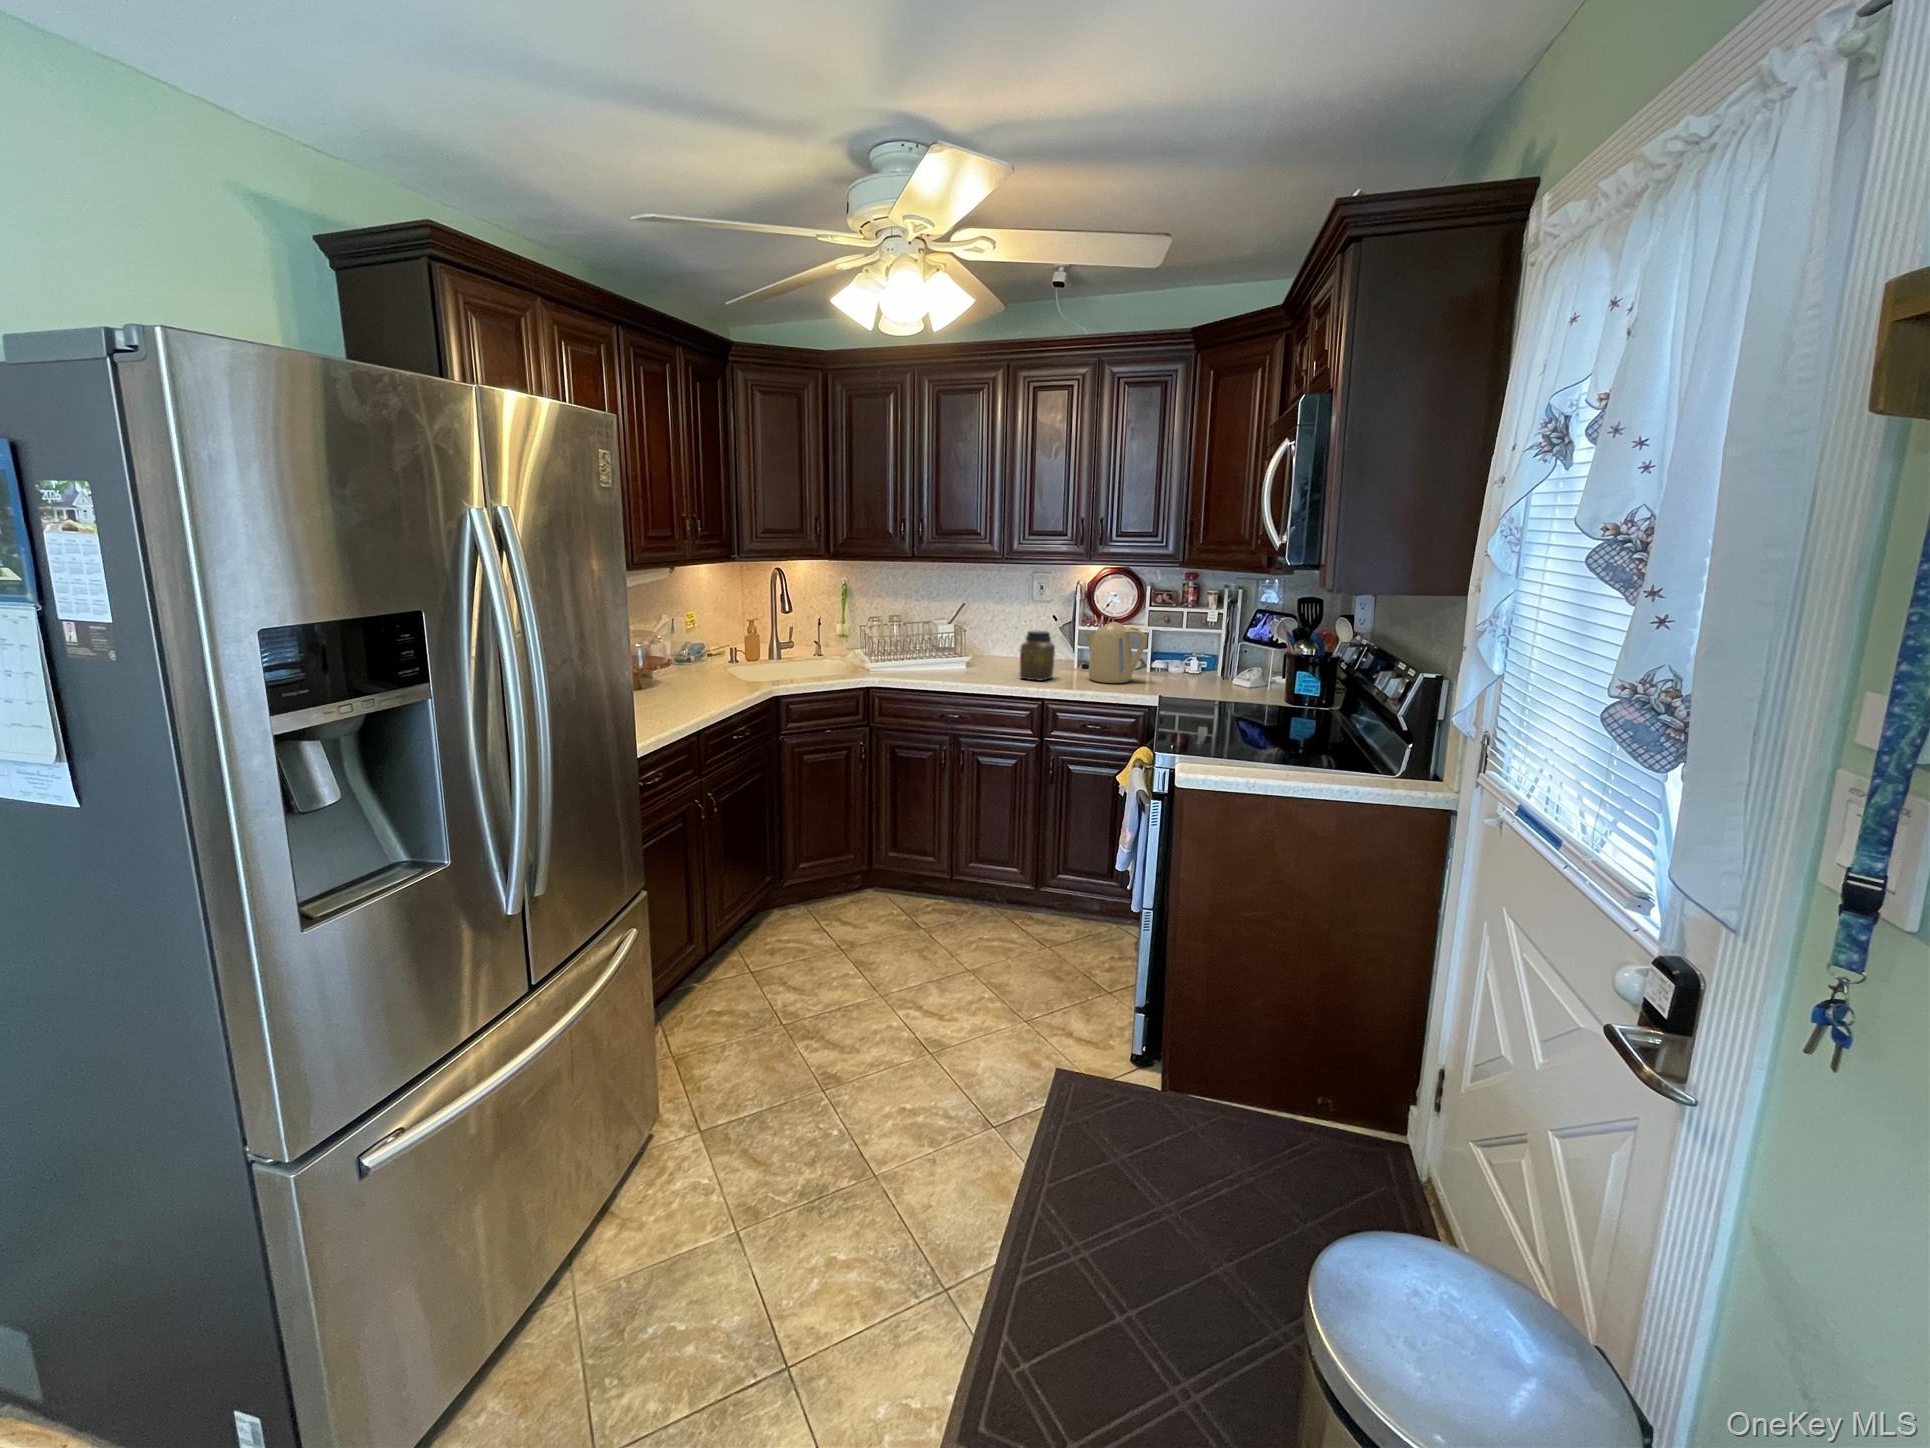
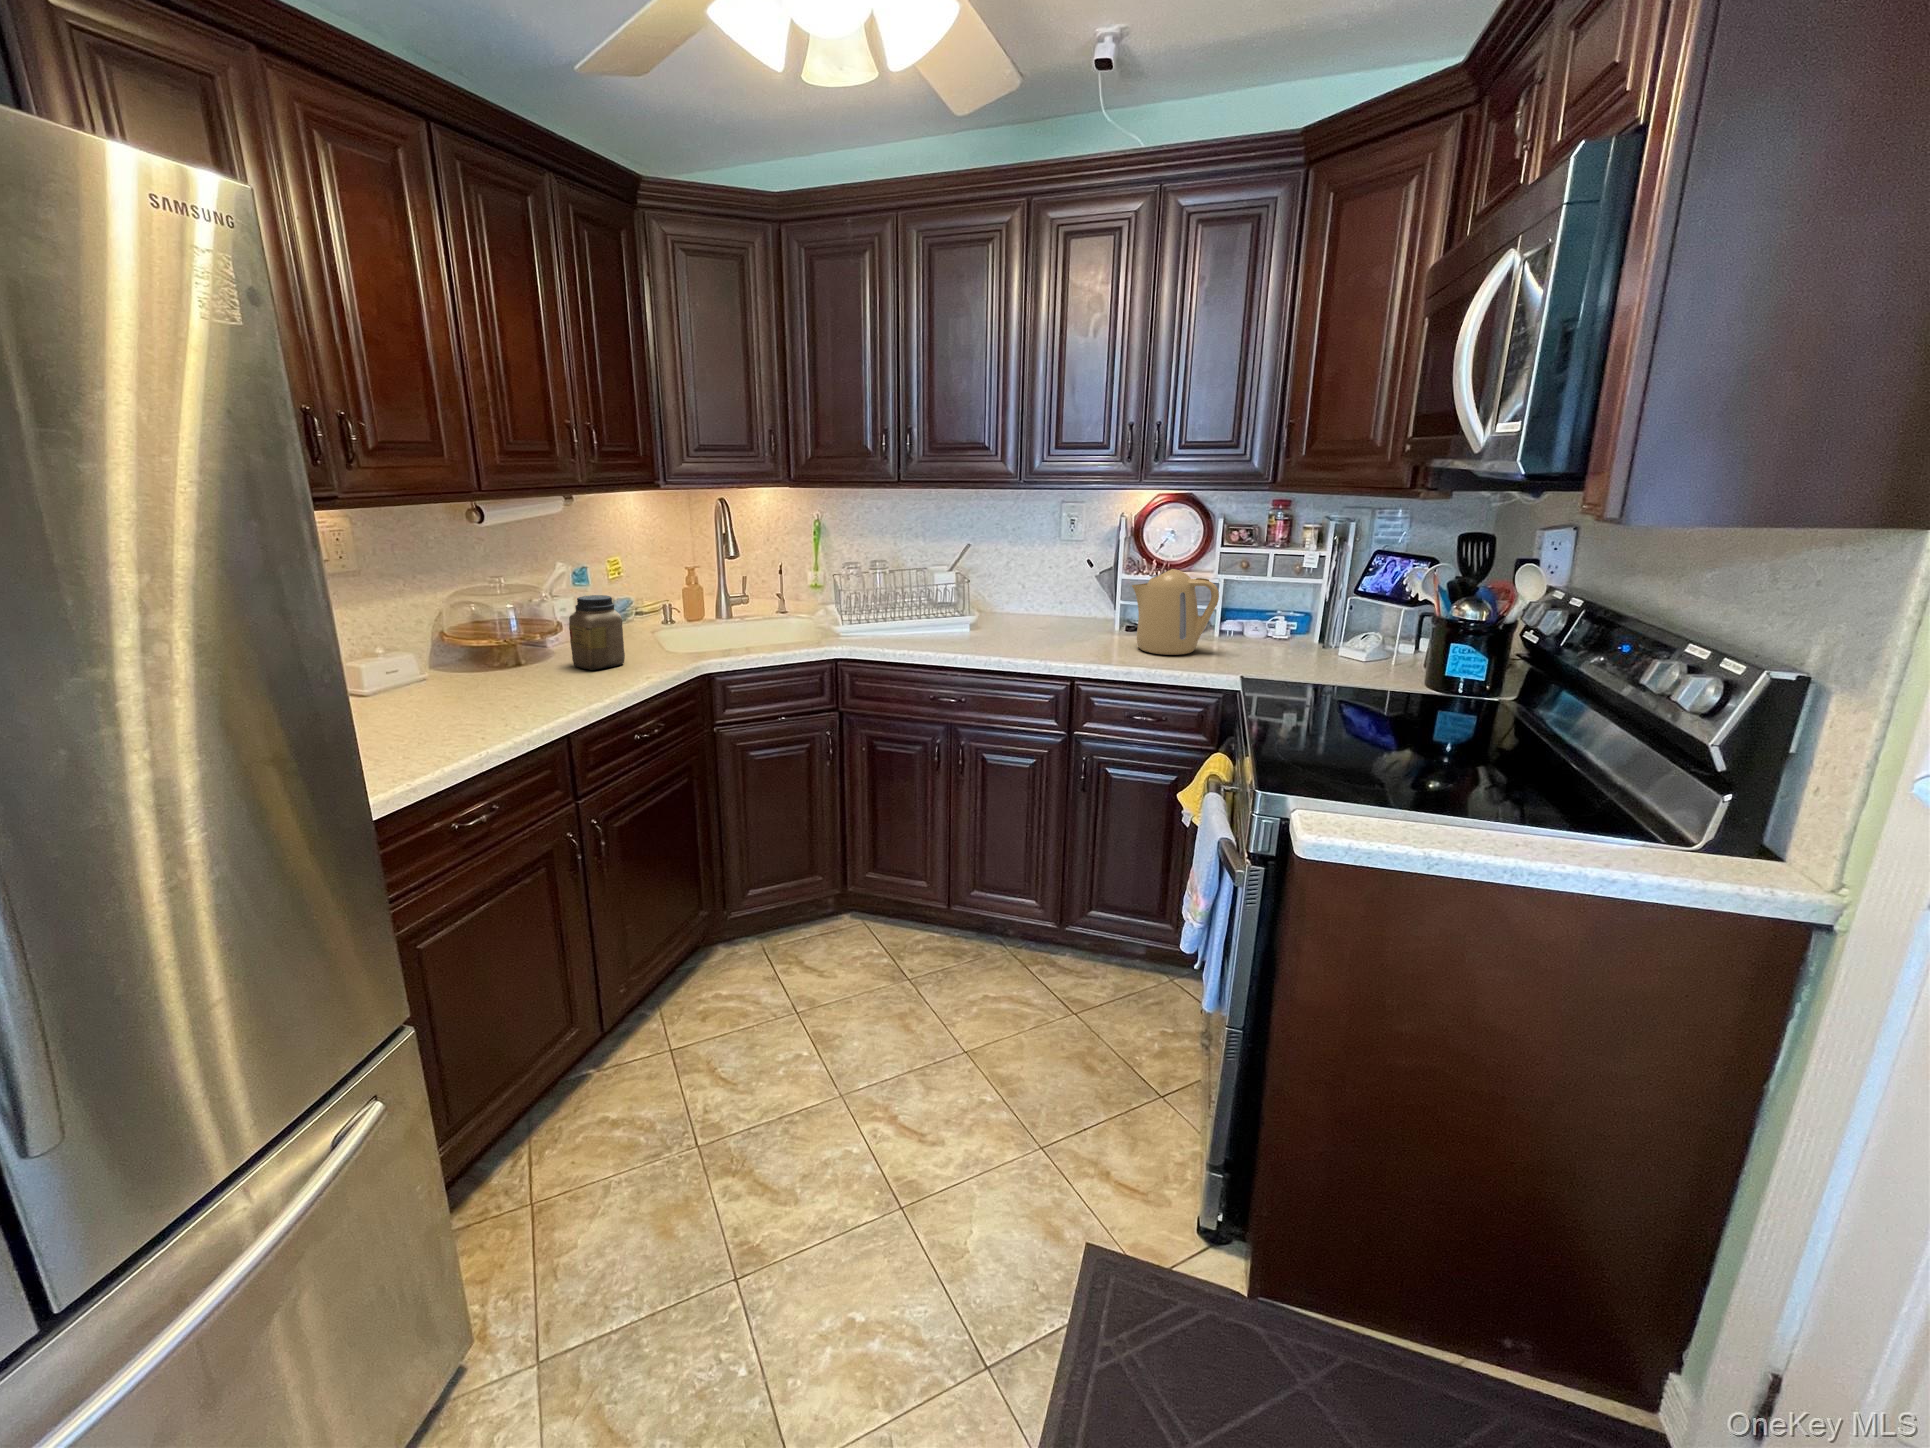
jar: present [1020,630,1055,680] -> present [569,595,625,670]

